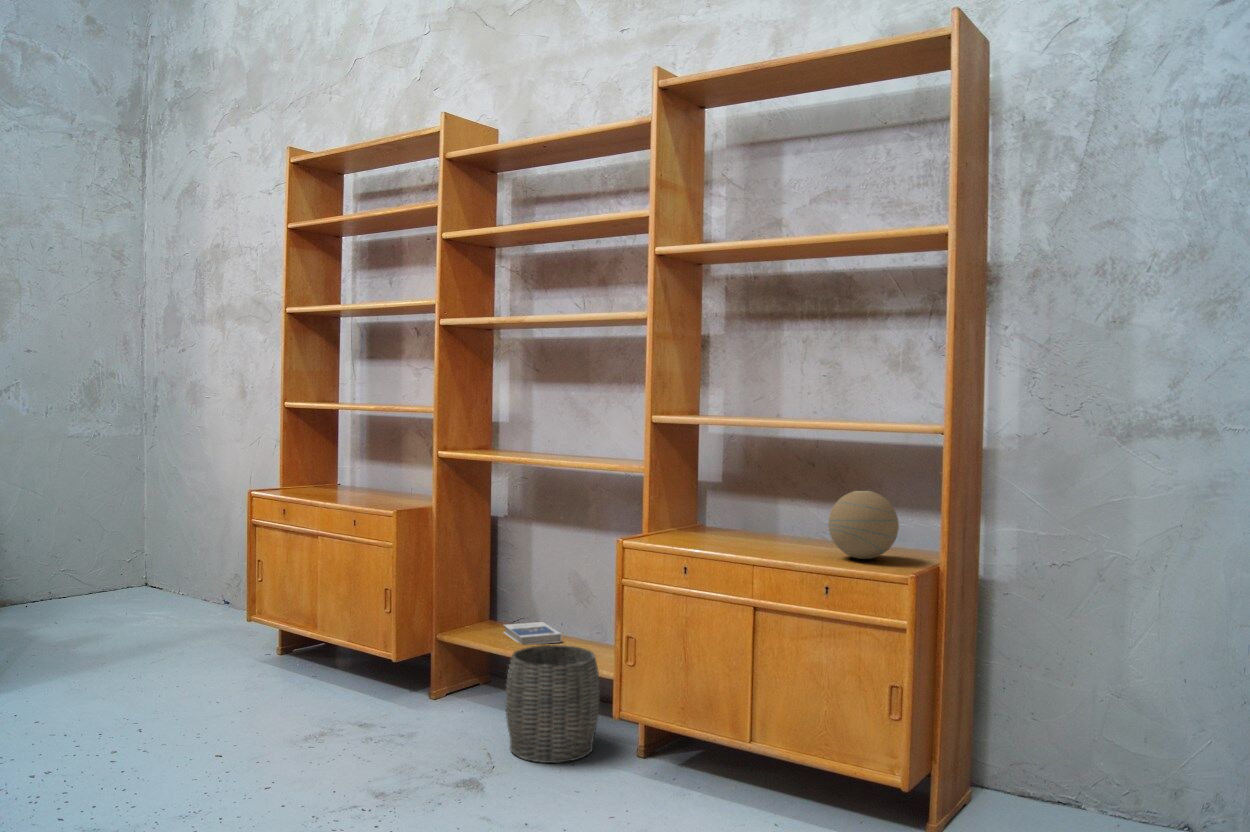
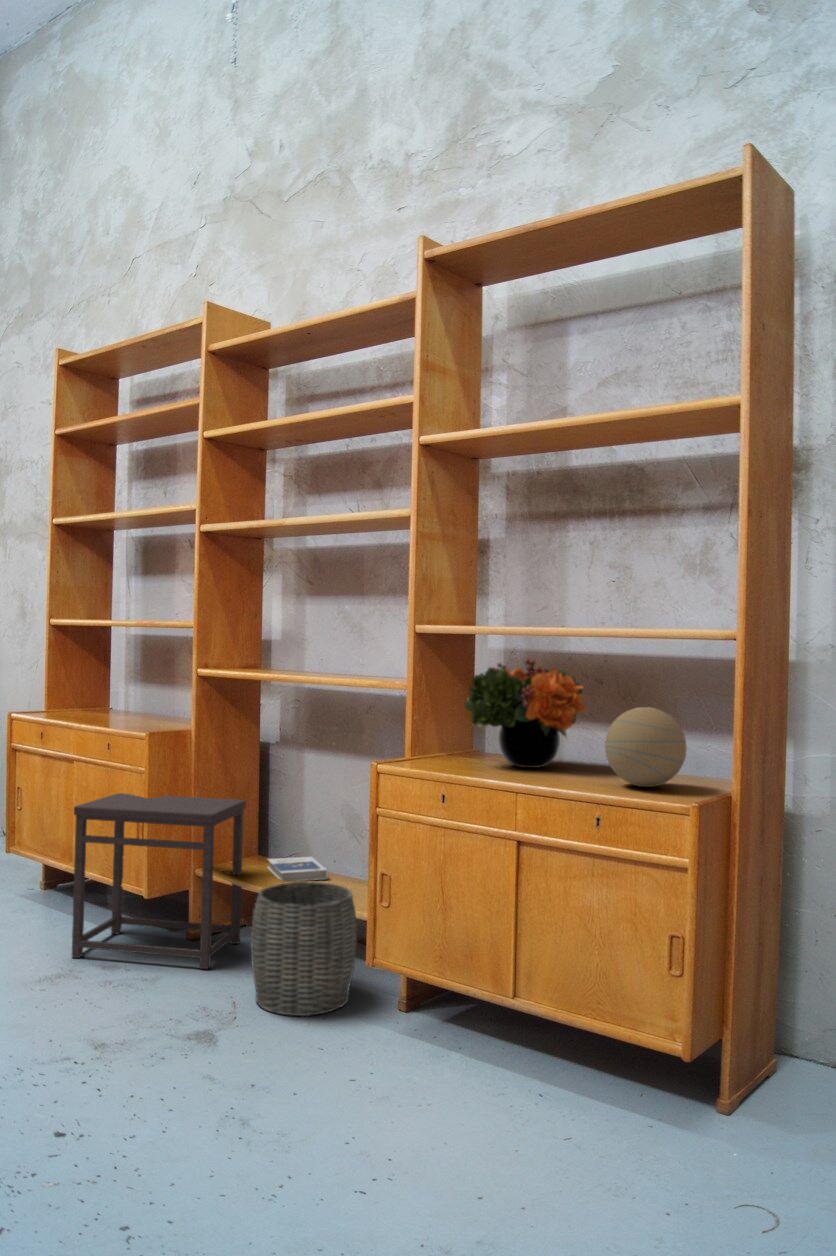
flower arrangement: none [697,446,808,542] -> present [464,659,586,768]
side table: none [332,567,486,725] -> present [72,793,246,969]

